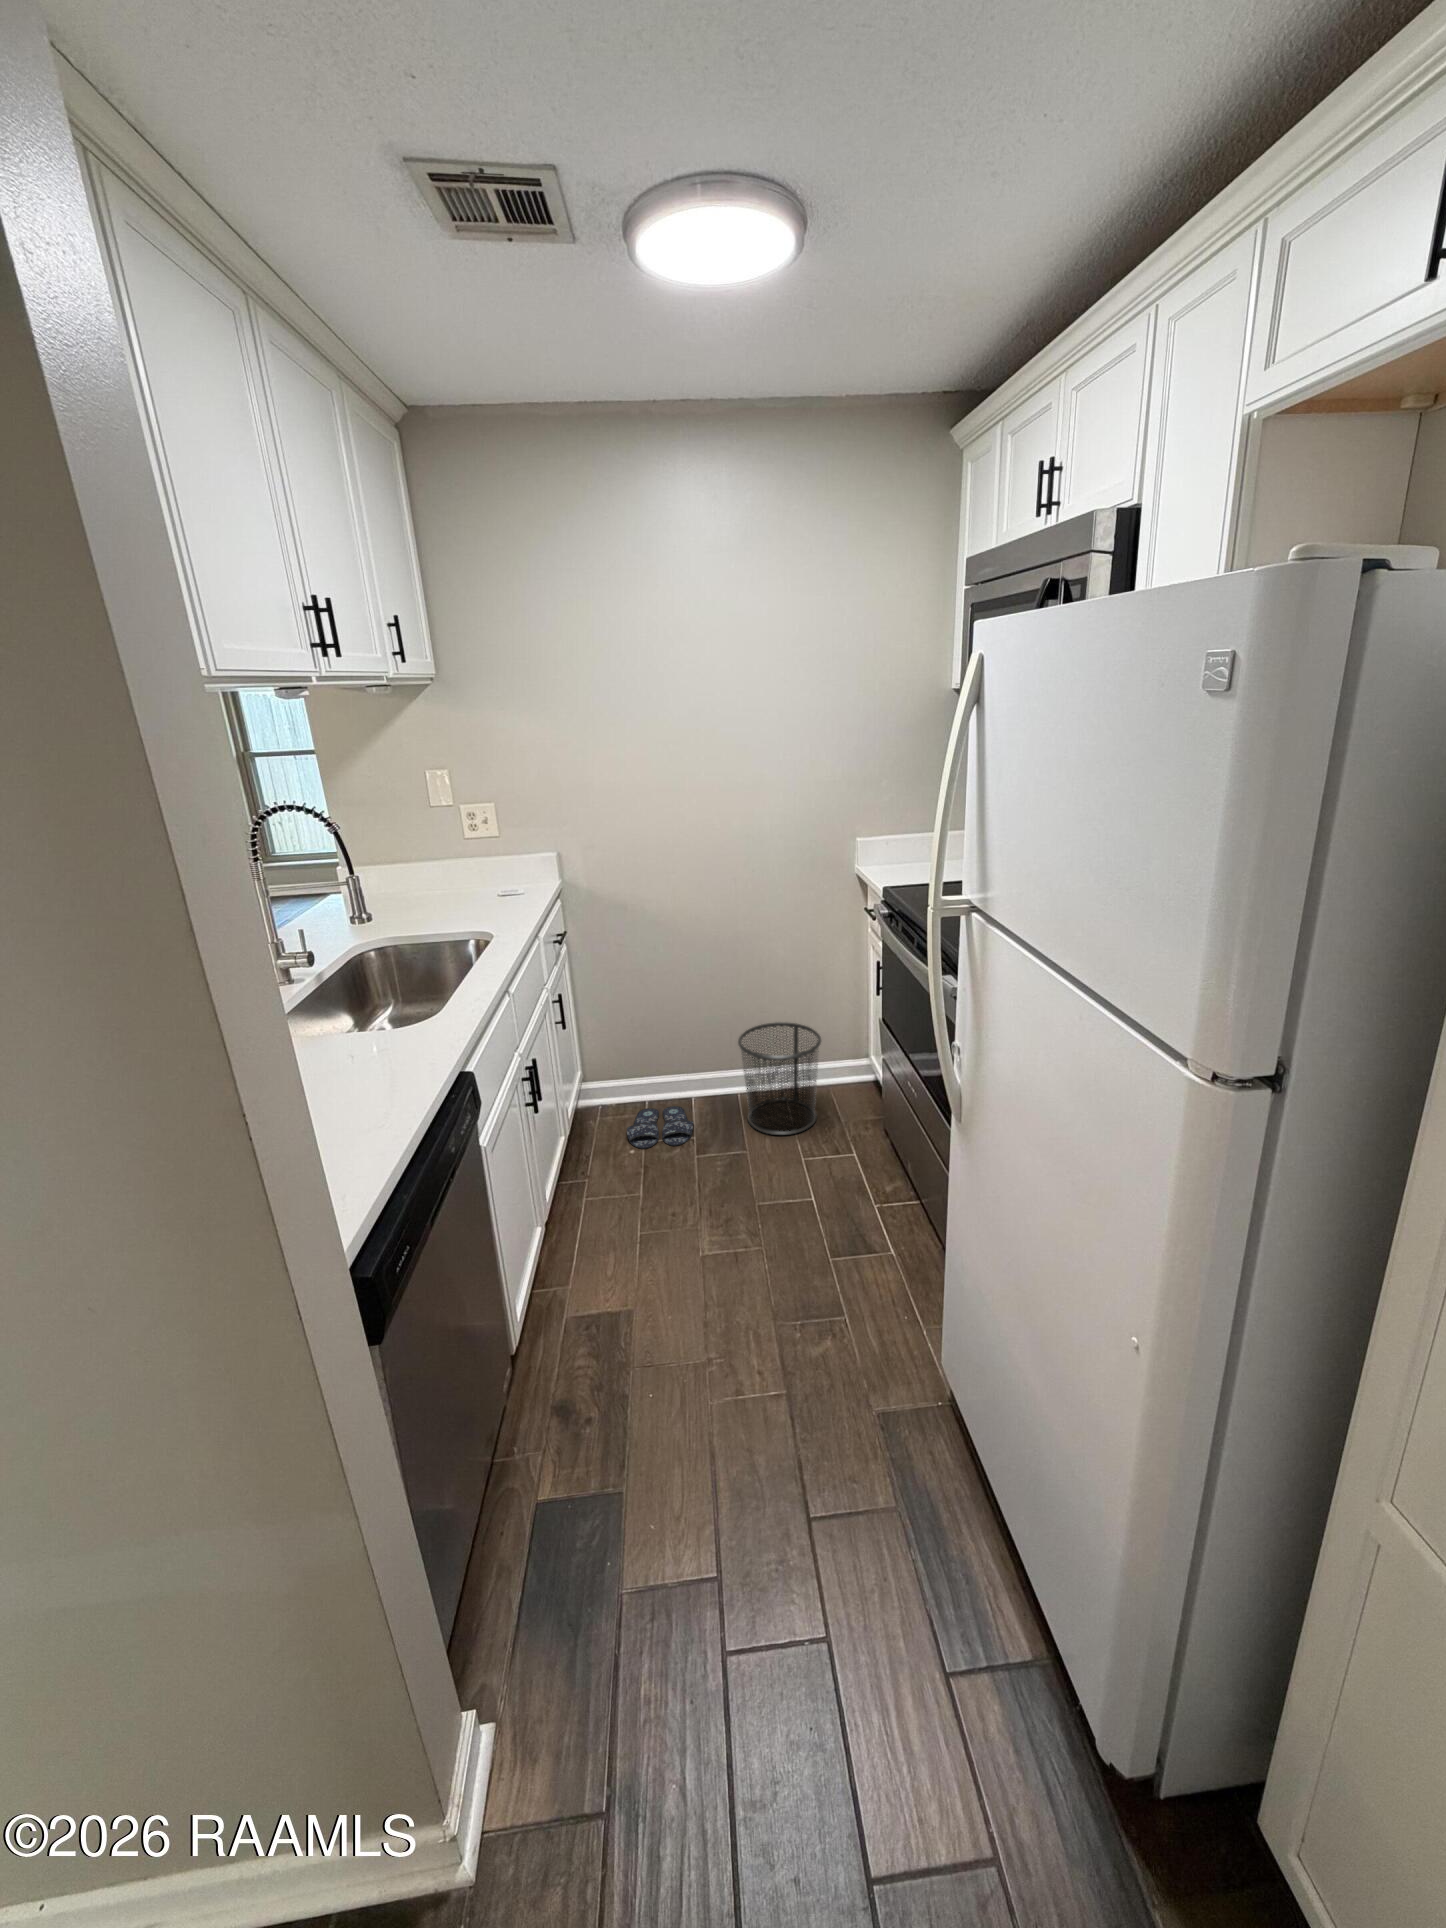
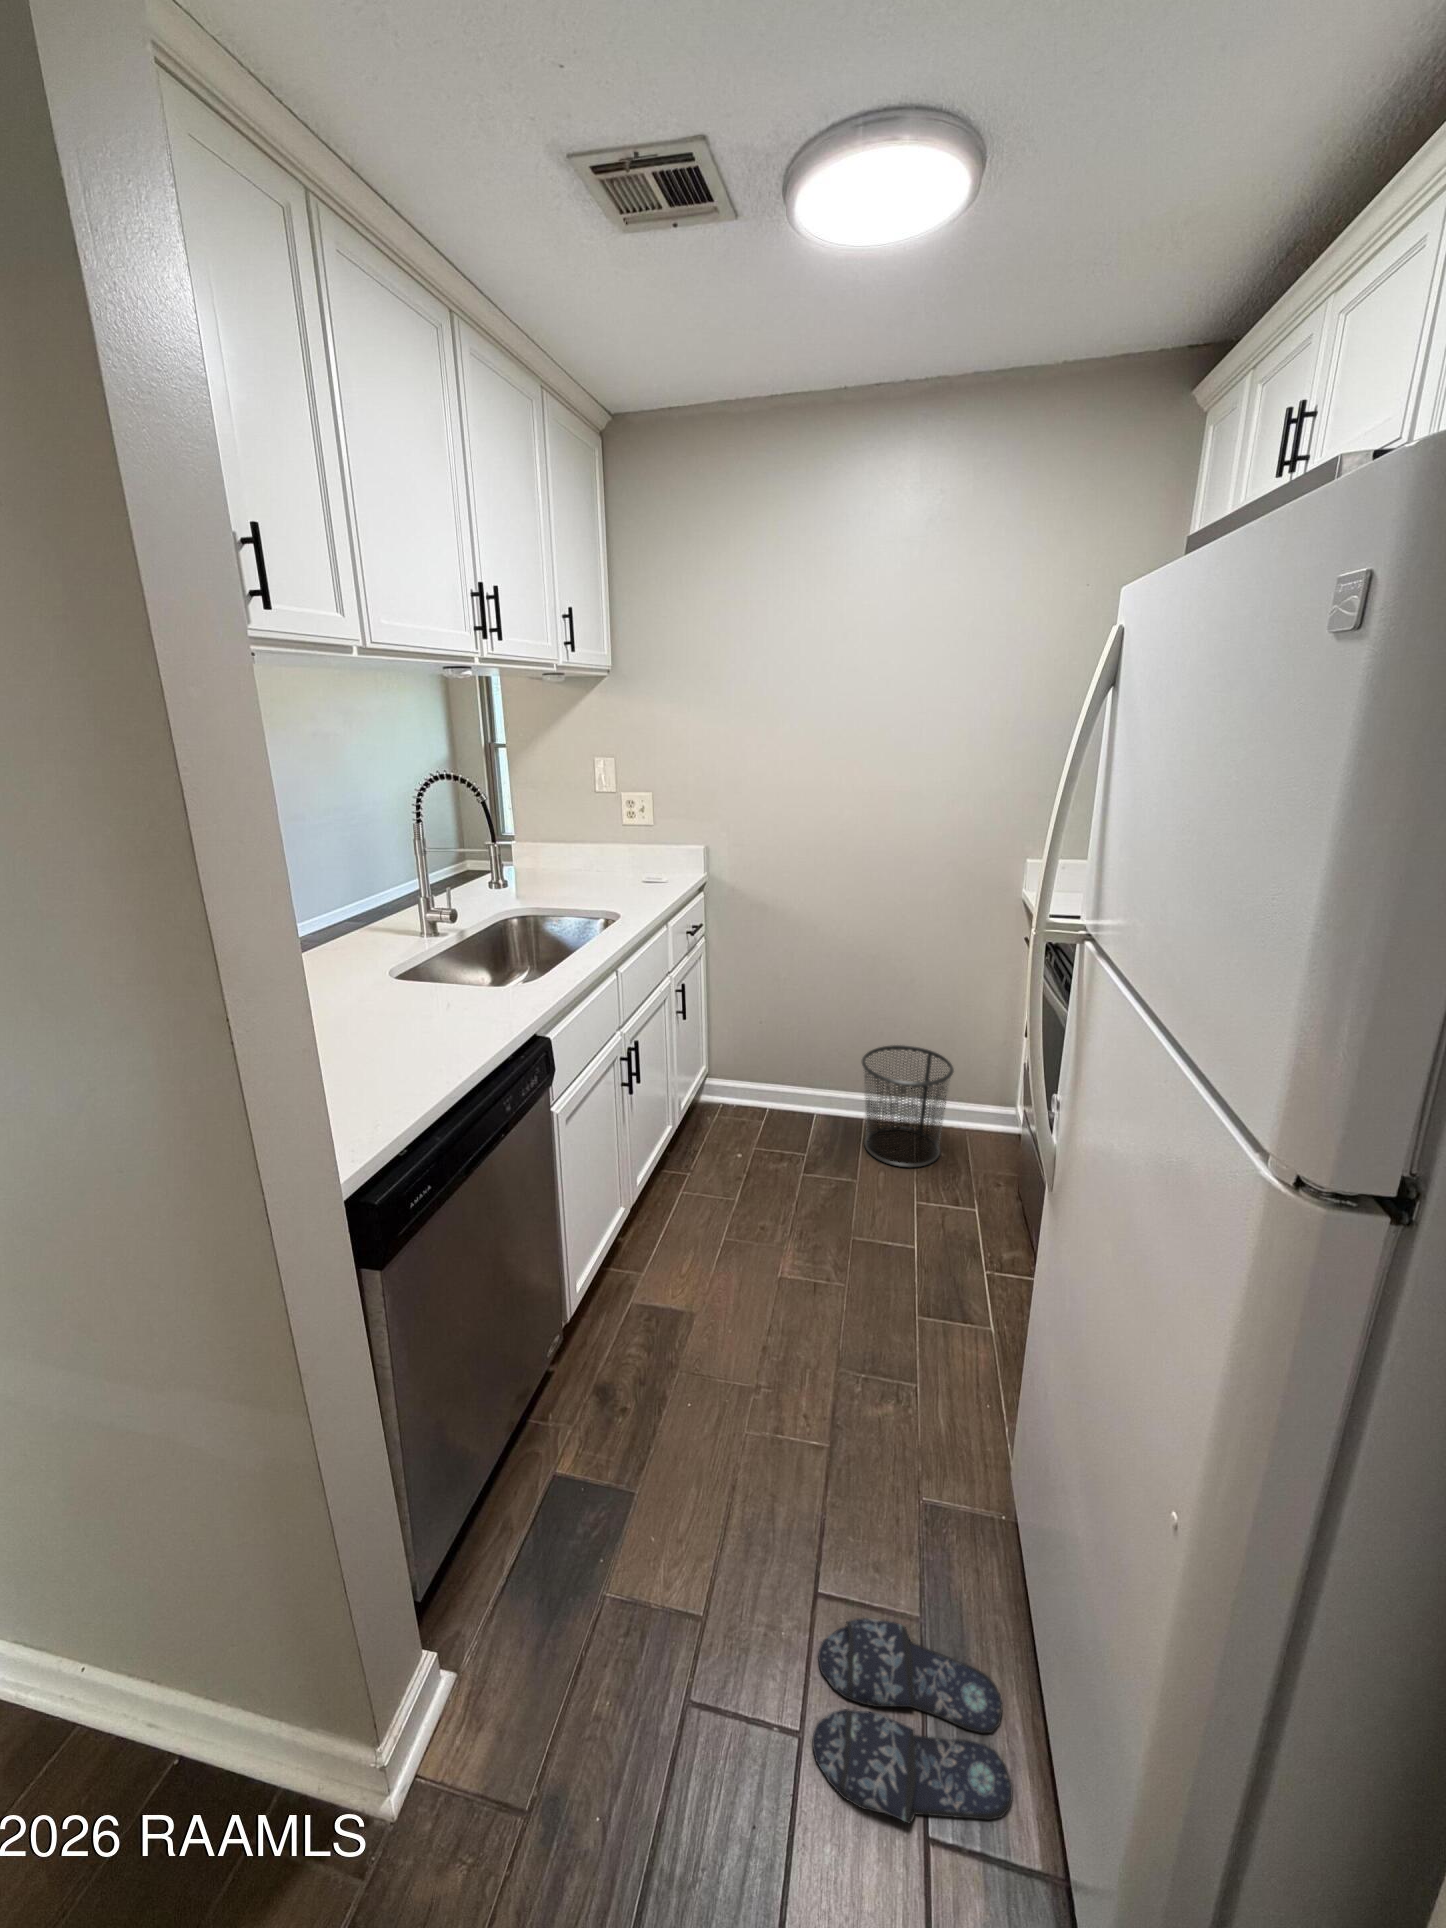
slippers: present [627,1106,694,1149] -> present [812,1618,1013,1823]

